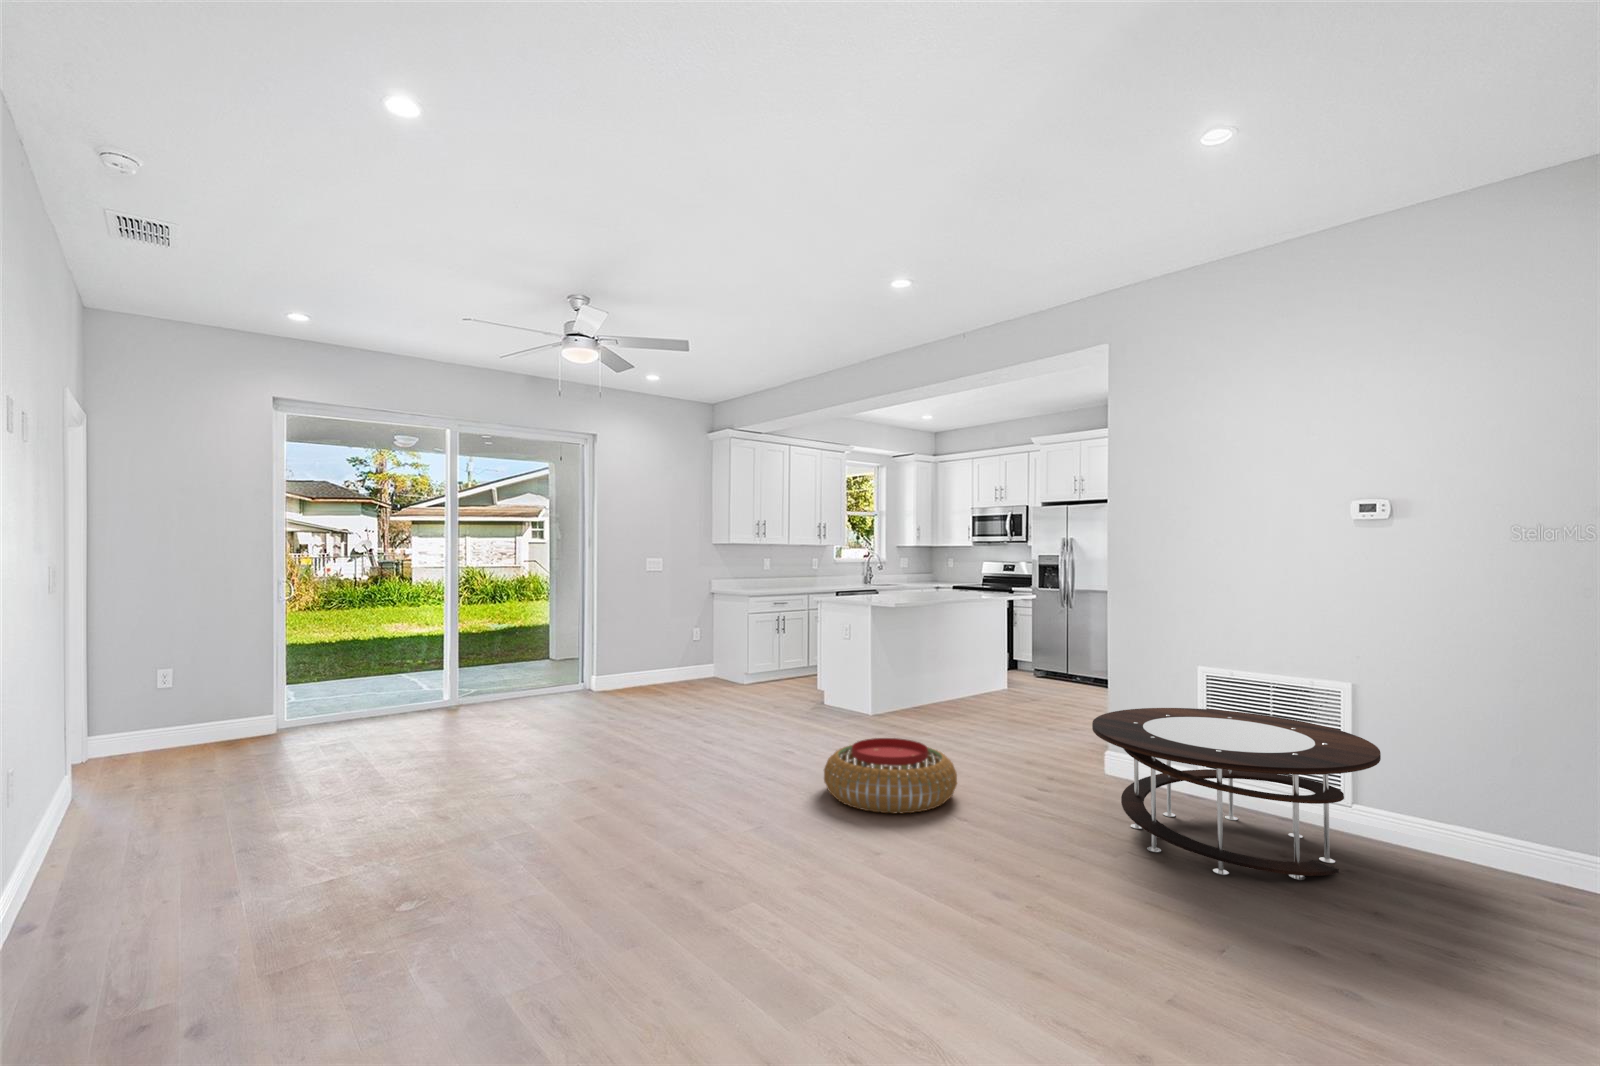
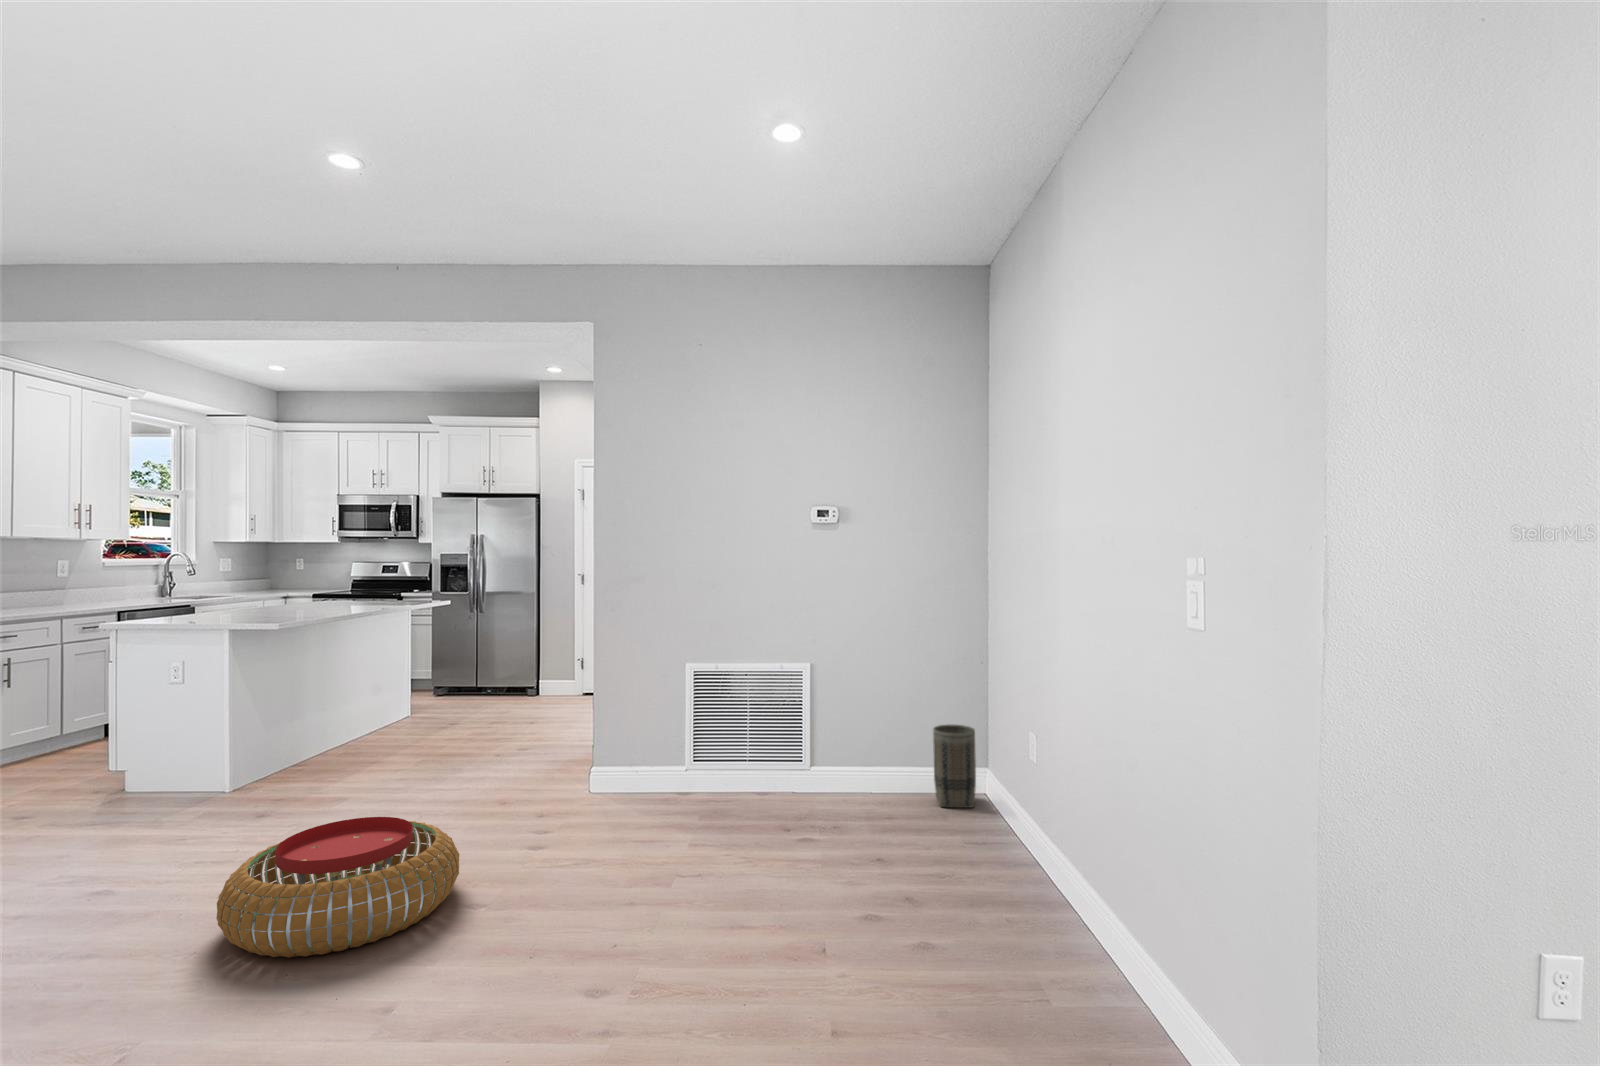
coffee table: present [1092,708,1381,880] -> none [640,699,903,876]
basket: none [1468,781,1535,888] -> present [933,725,976,808]

